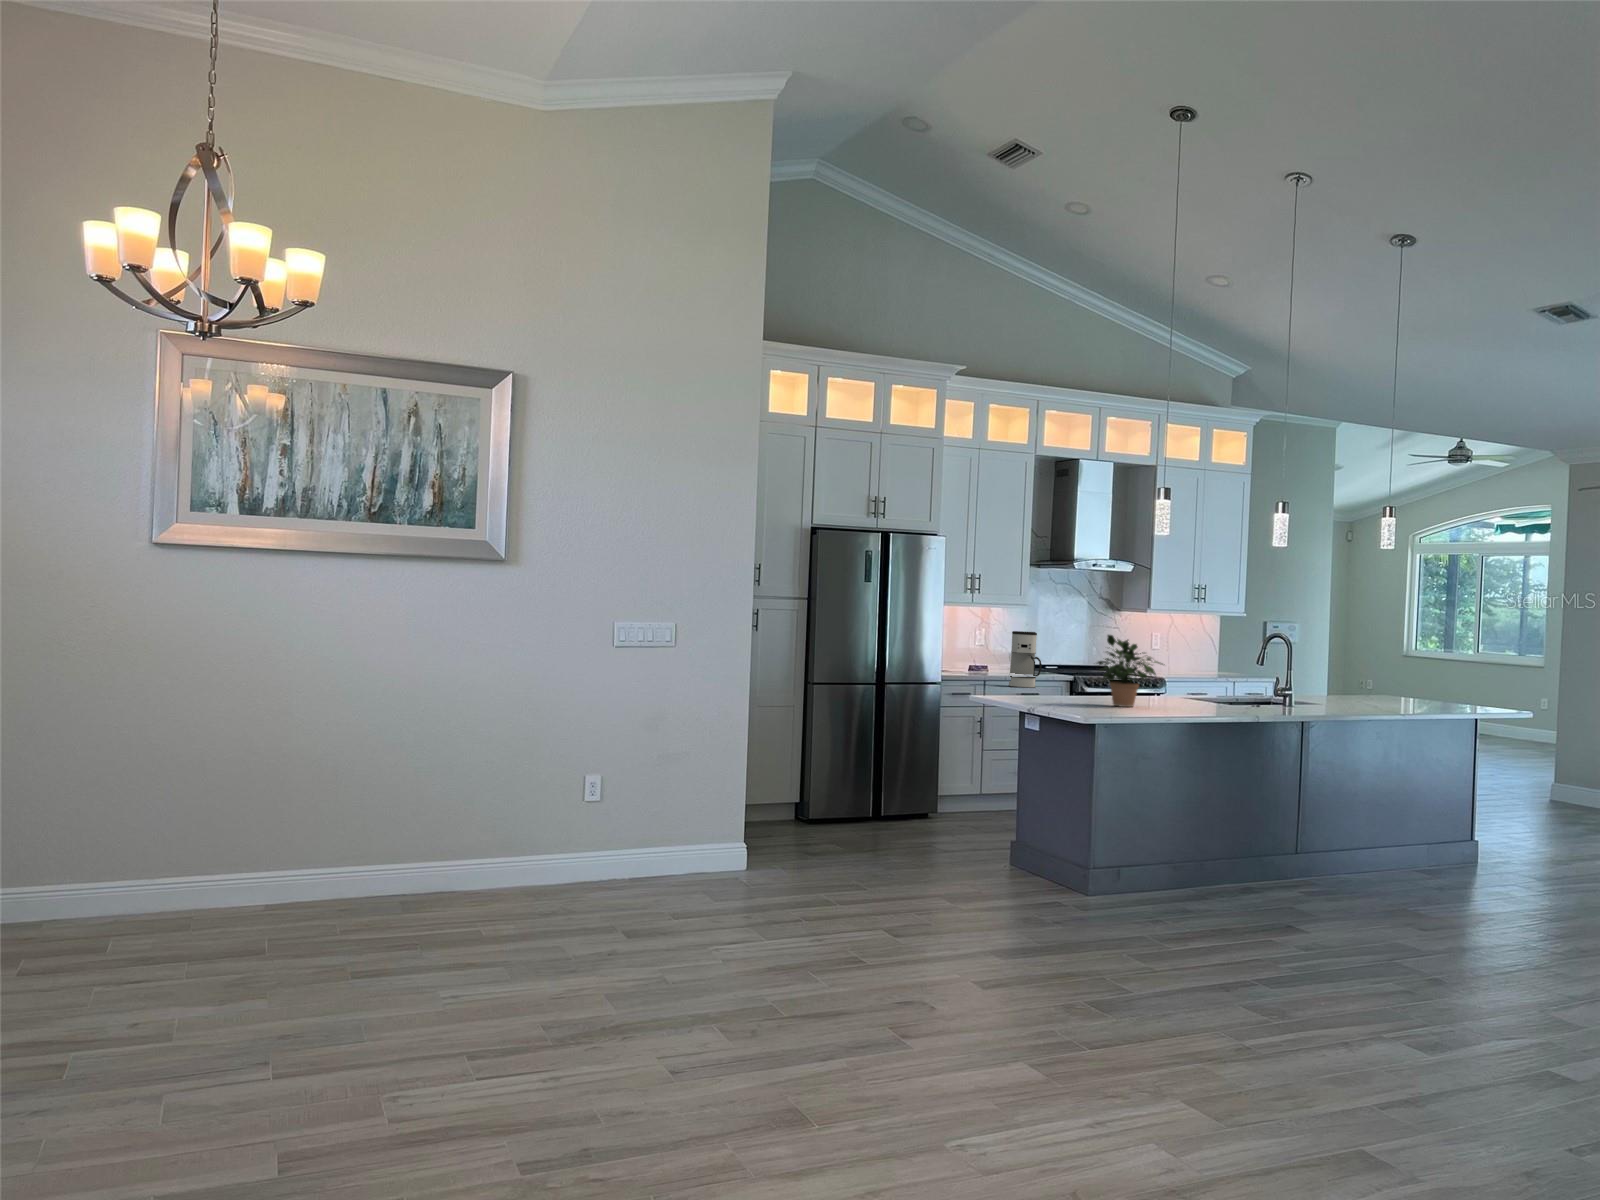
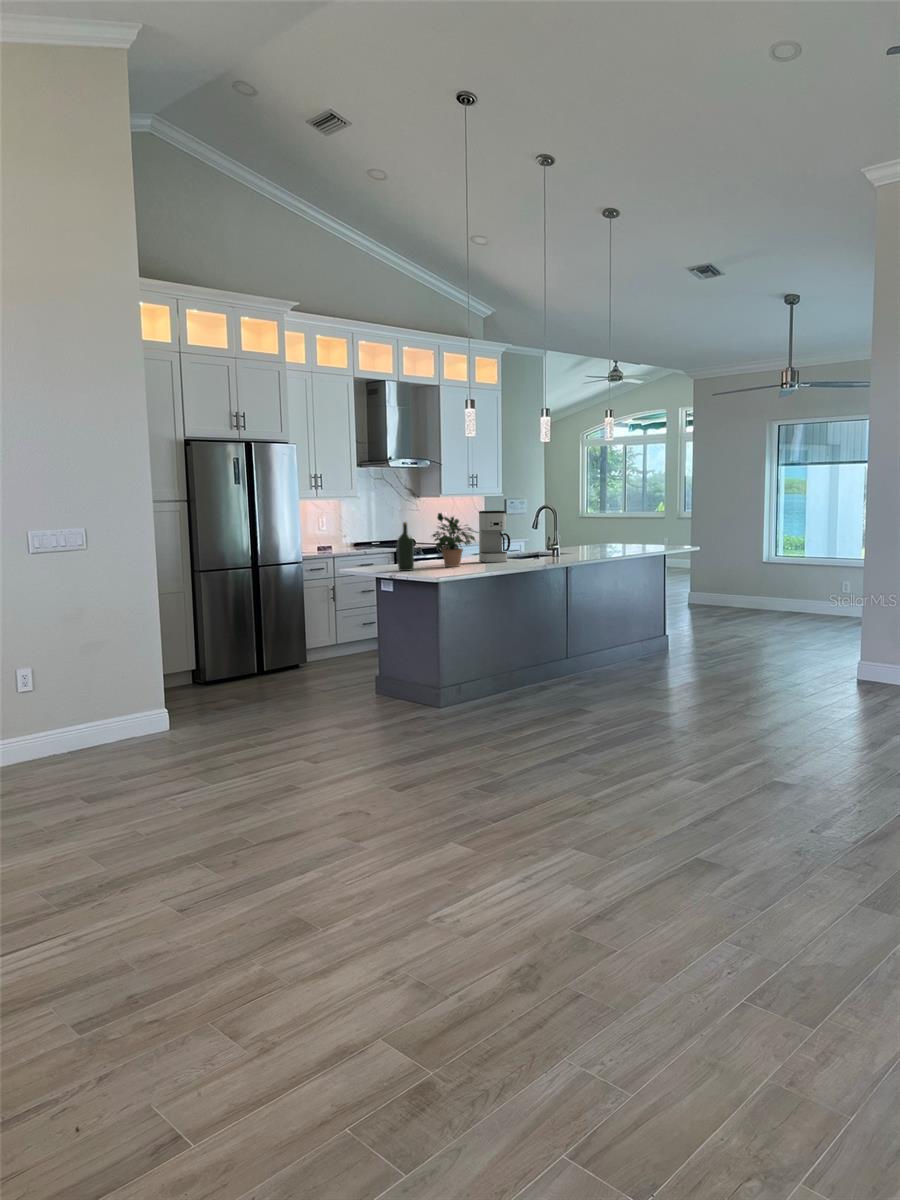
coffee maker: present [1009,631,1042,688] -> present [479,511,510,563]
wine bottle: none [1047,643,1069,706] -> present [397,522,414,571]

